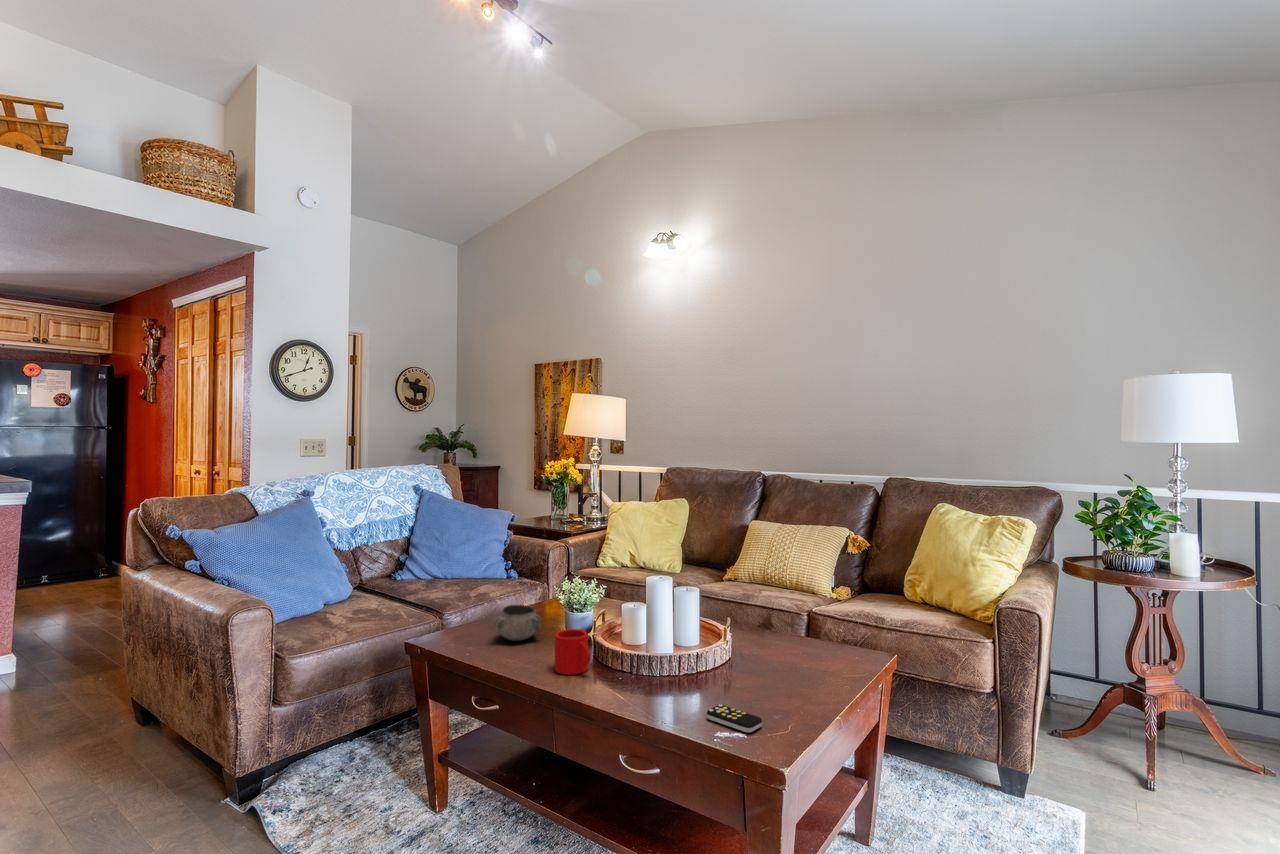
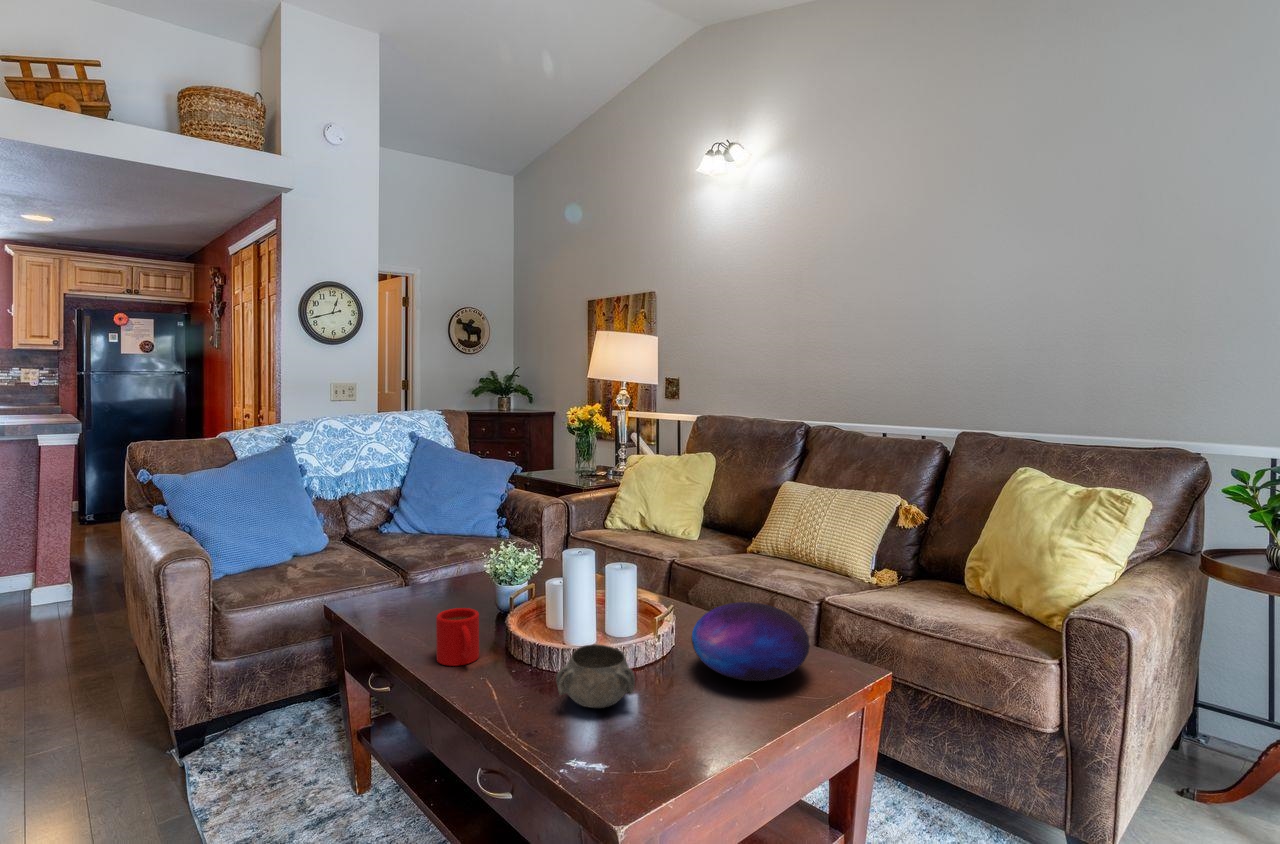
decorative bowl: present [493,605,541,641] -> present [556,644,635,708]
decorative orb: none [754,611,842,666] -> present [691,602,810,681]
remote control: present [707,705,762,732] -> none [566,730,632,779]

